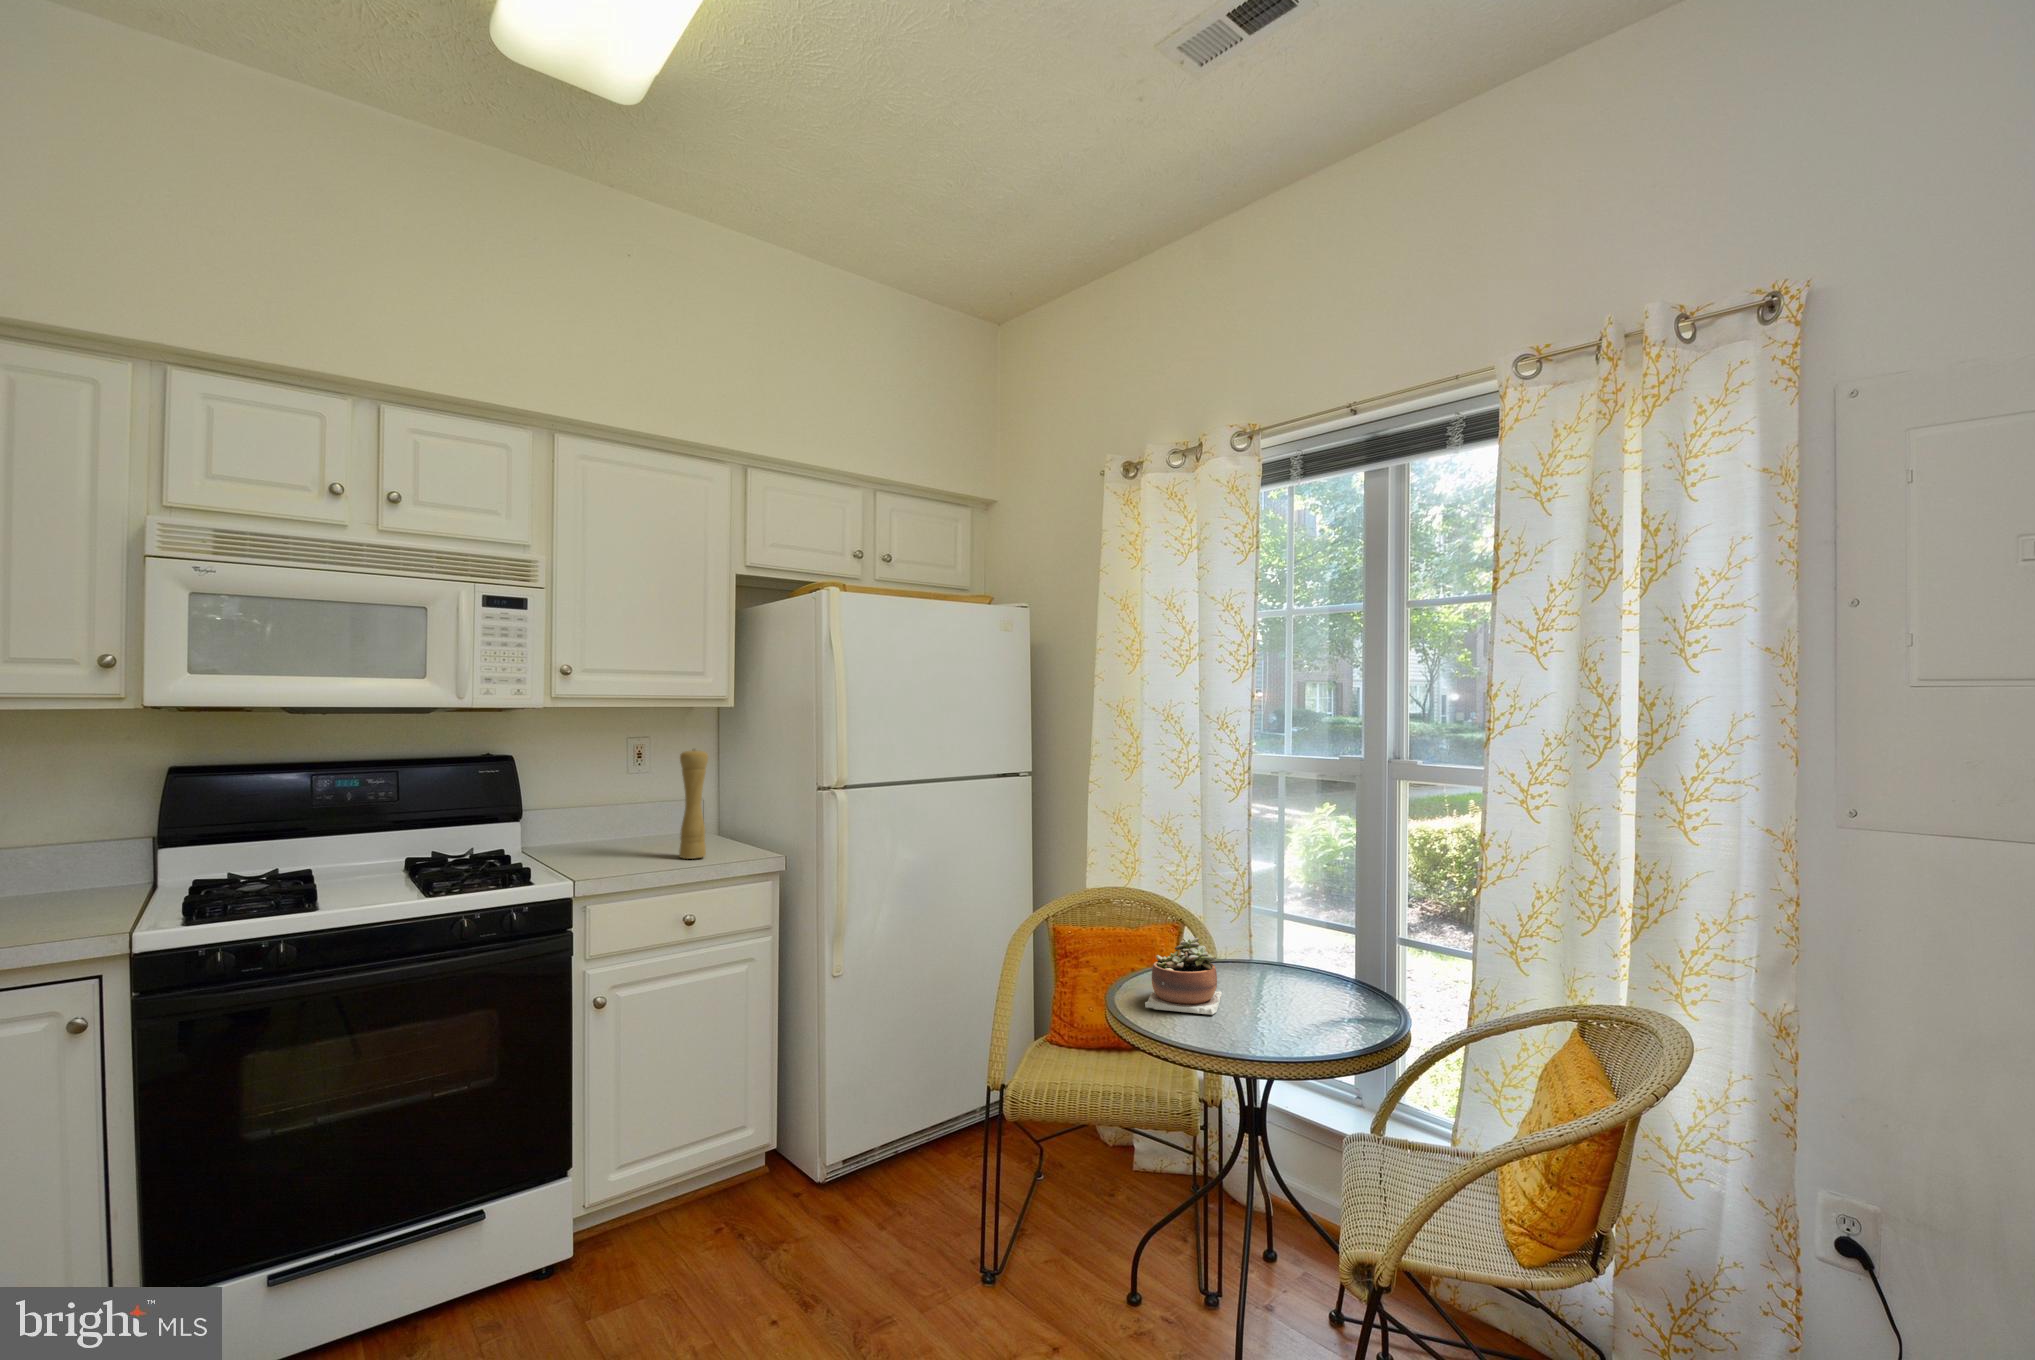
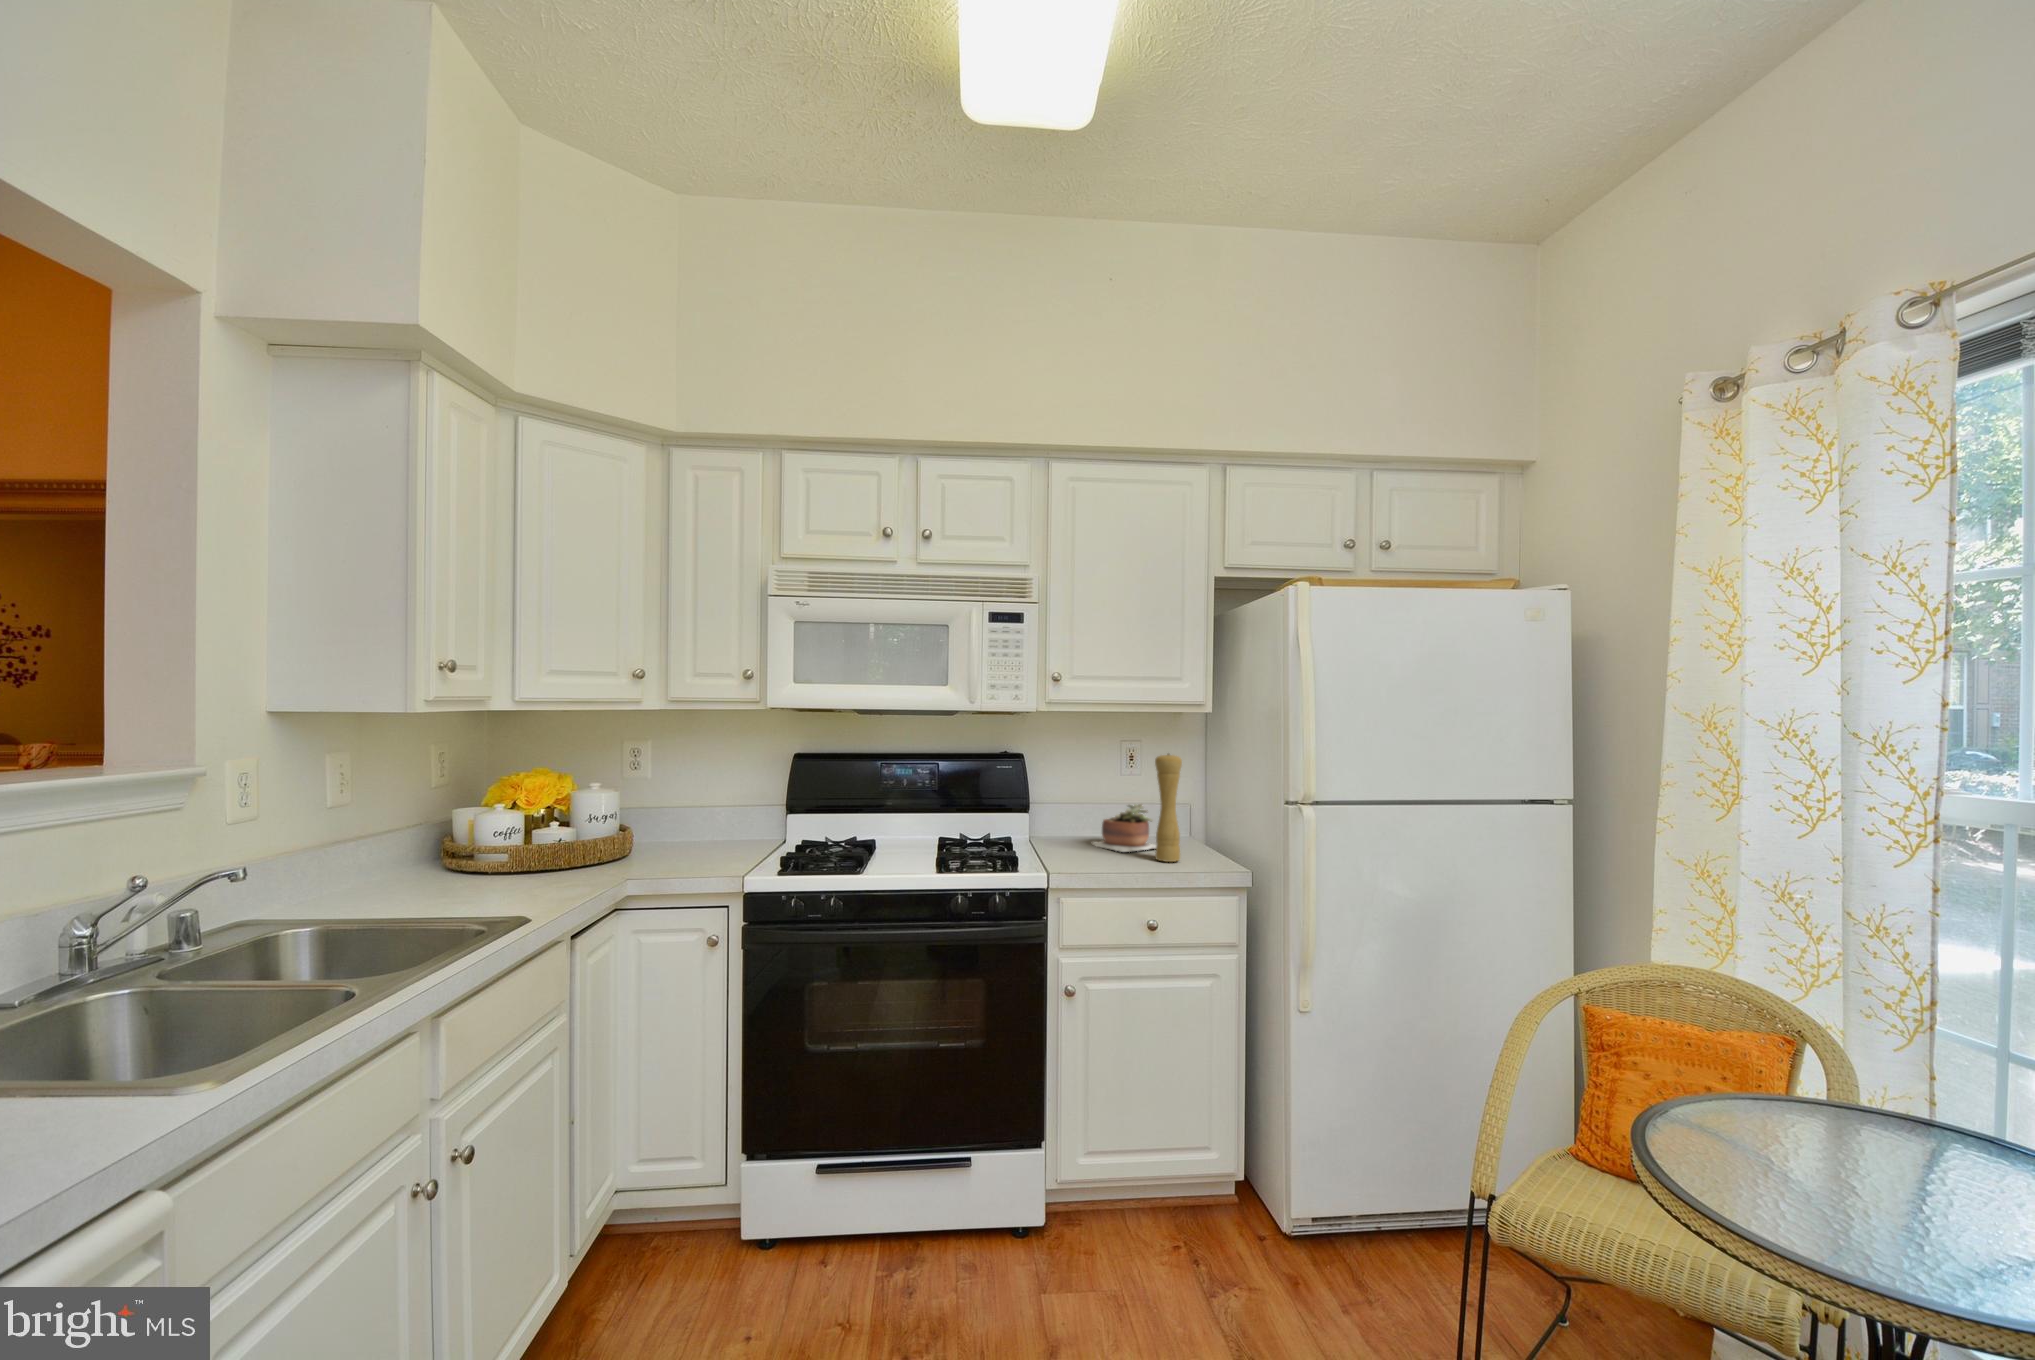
succulent plant: present [1145,938,1222,1015] -> present [1092,804,1156,852]

